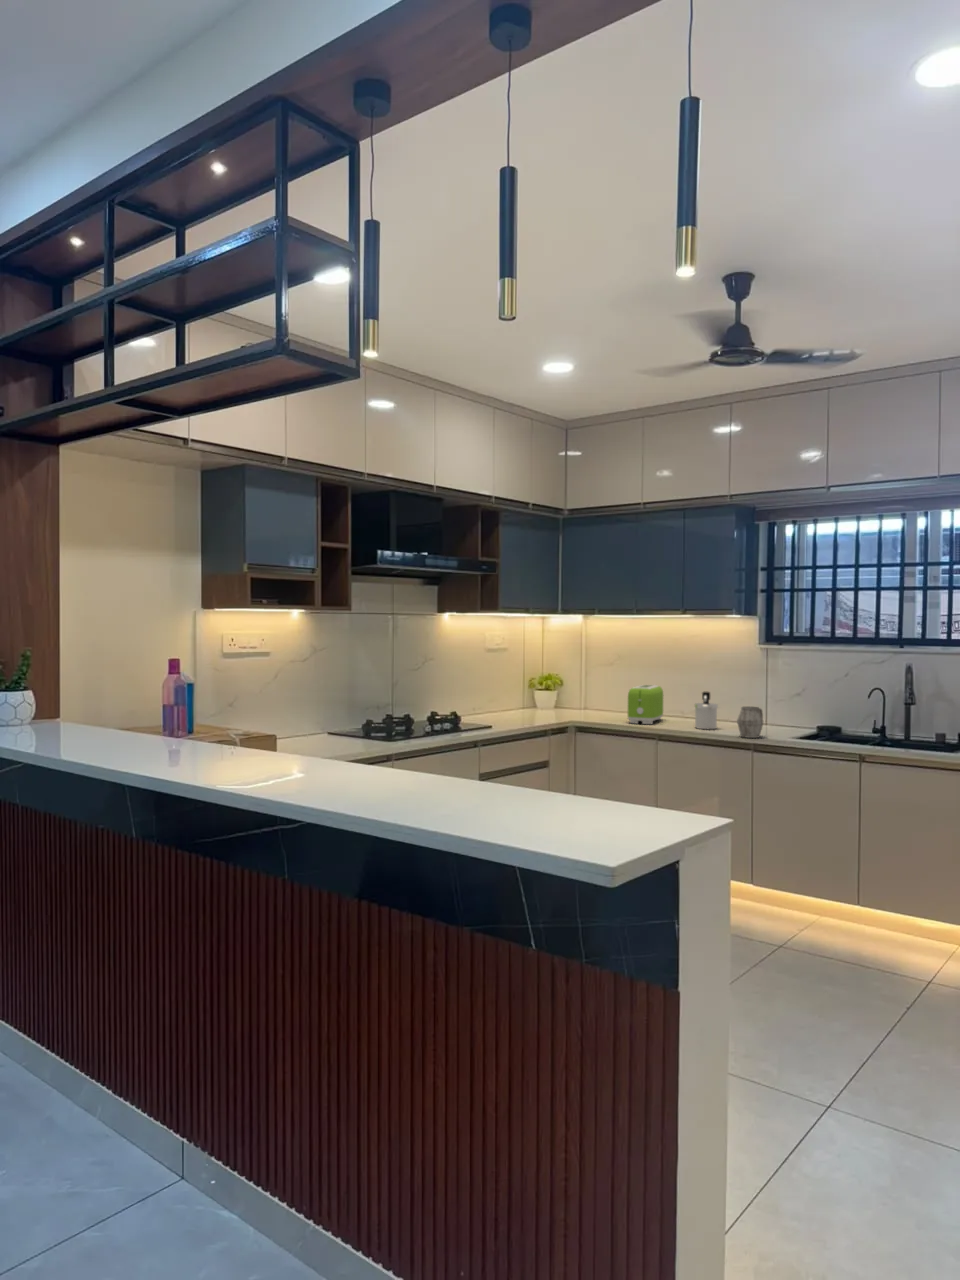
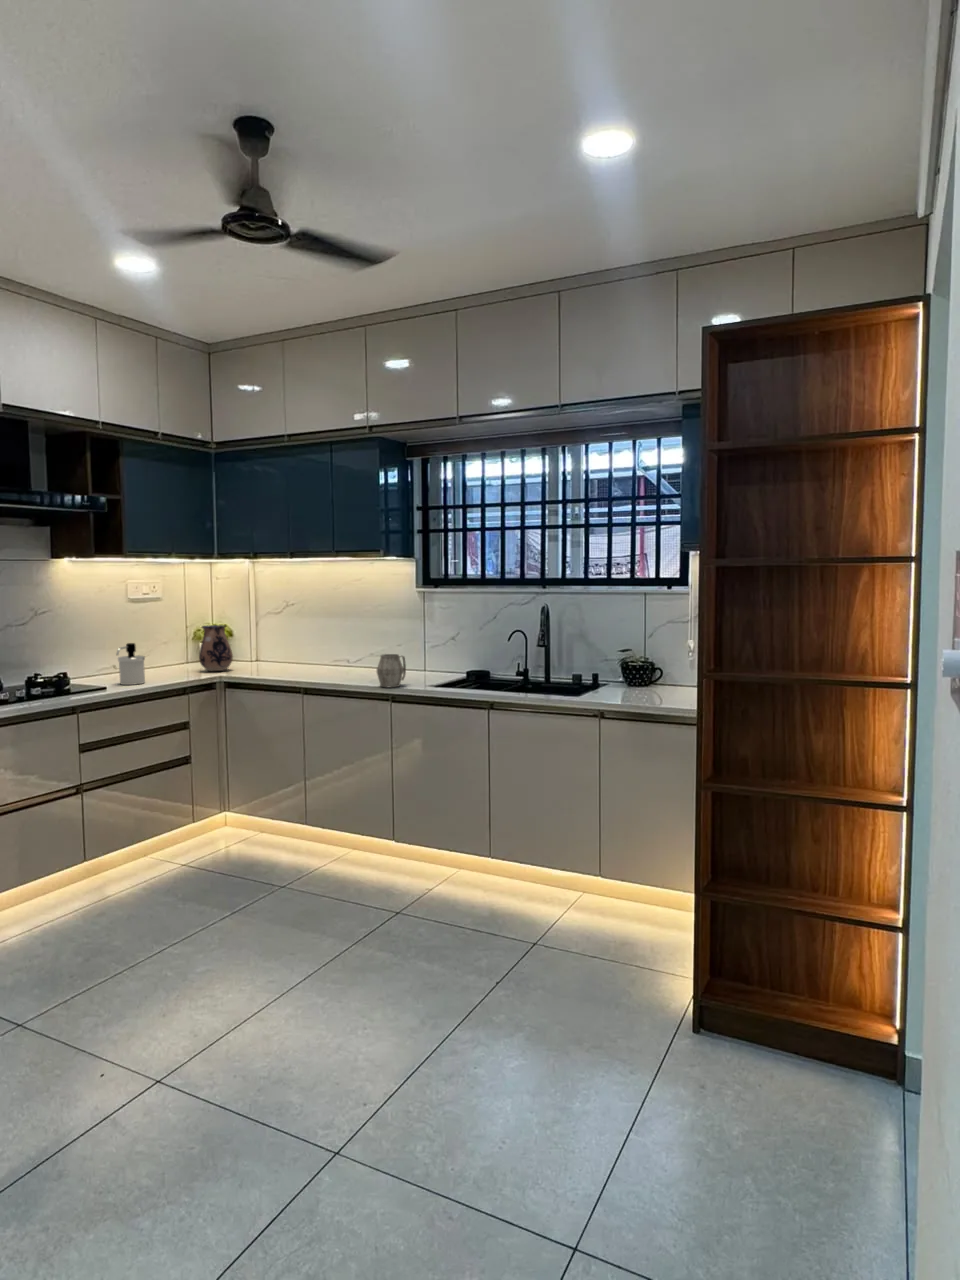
ceramic pitcher: none [548,675,577,717] -> present [199,625,233,671]
toaster: present [628,685,663,724] -> none [278,633,325,676]
soap dispenser: present [695,692,718,729] -> present [116,643,145,685]

